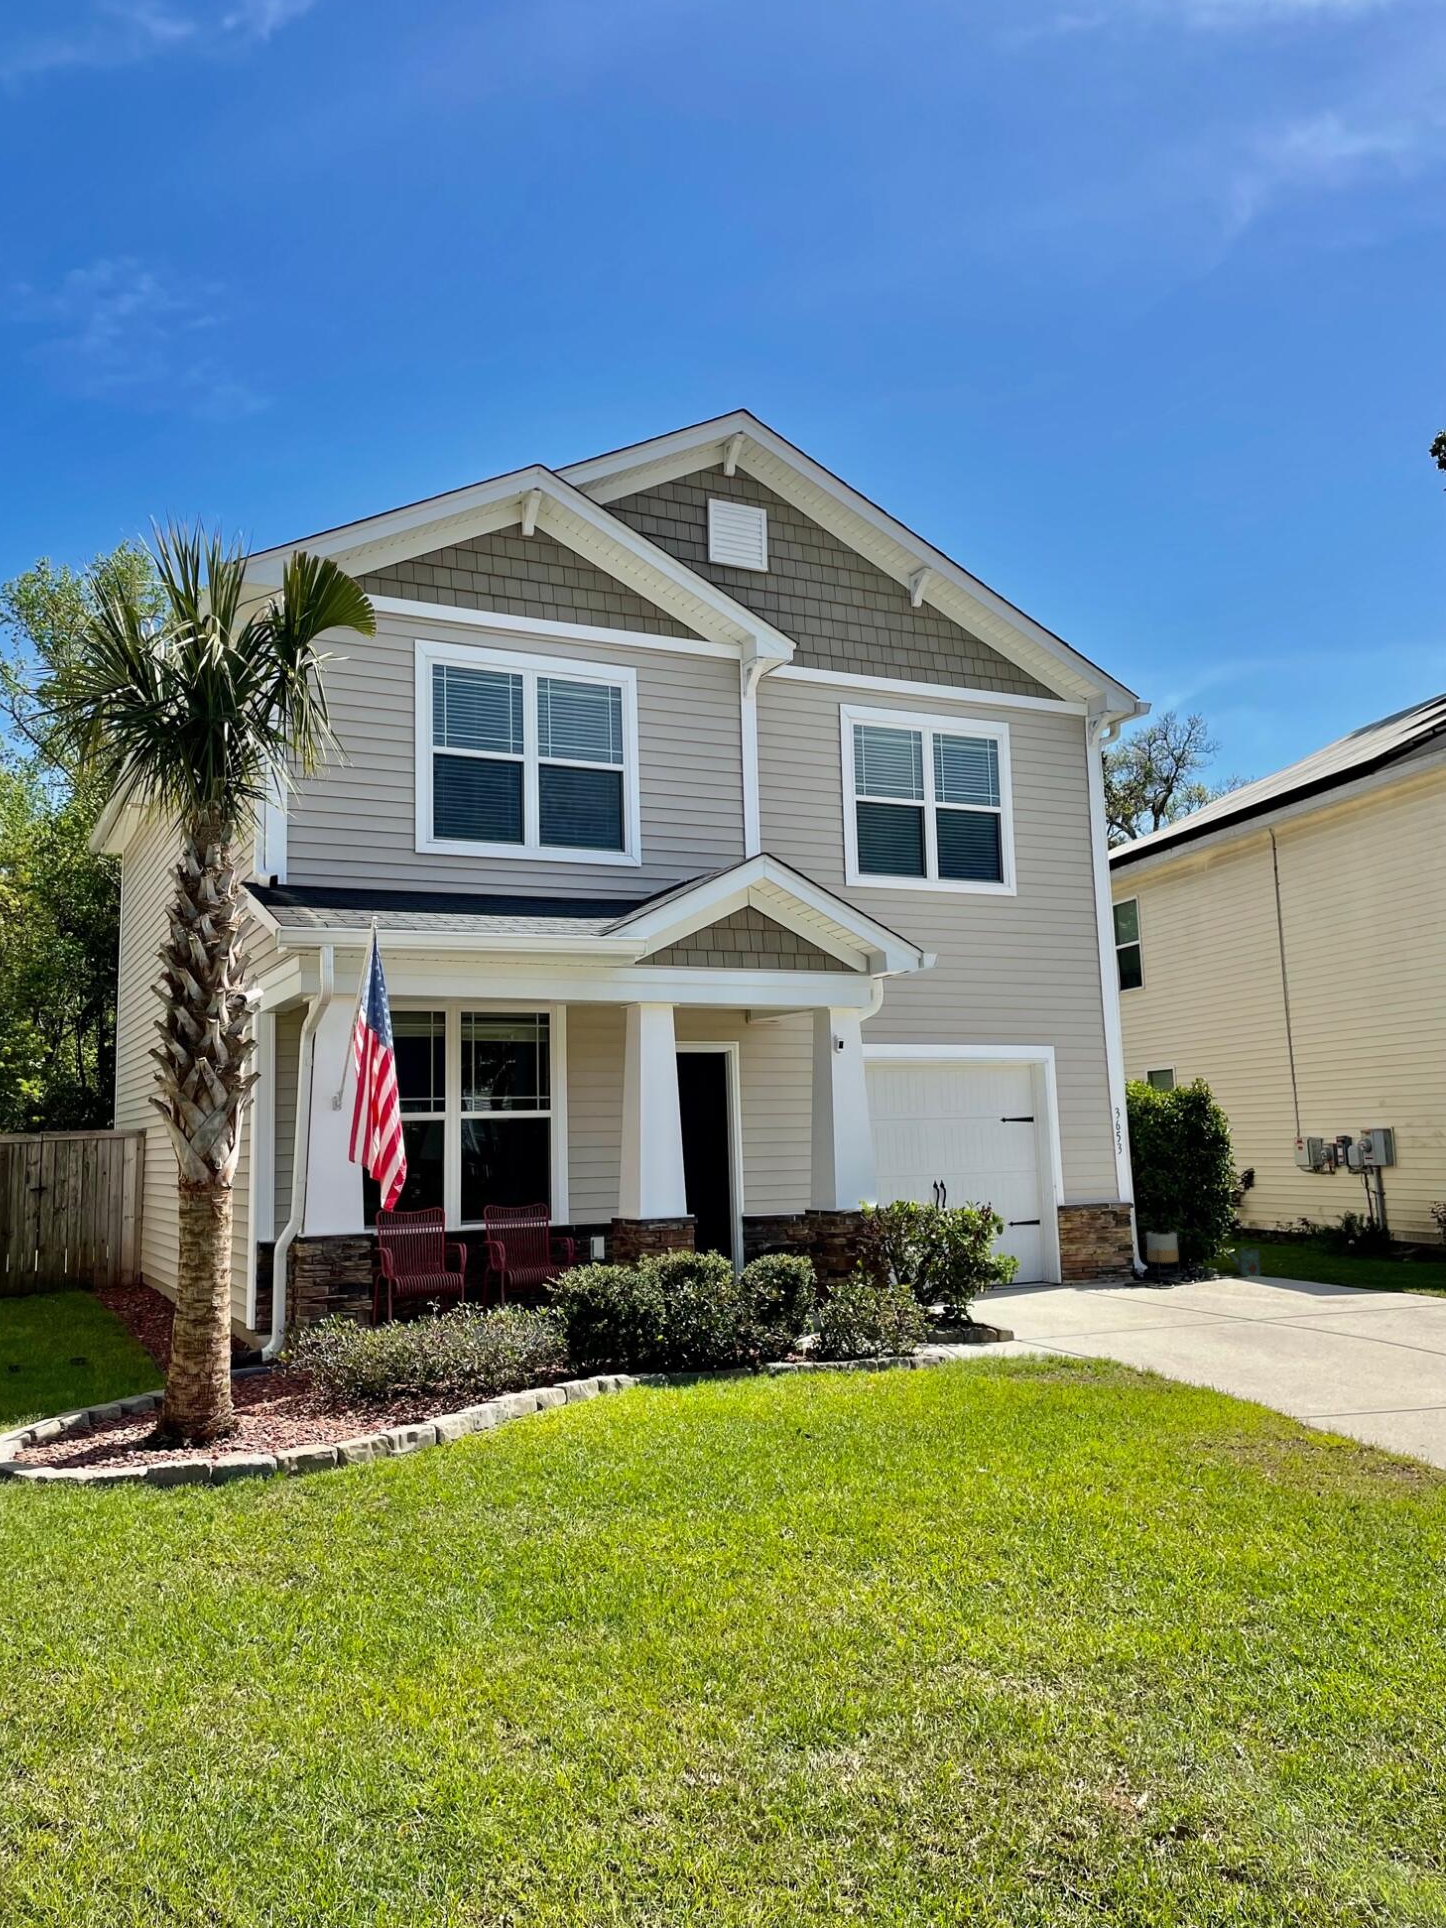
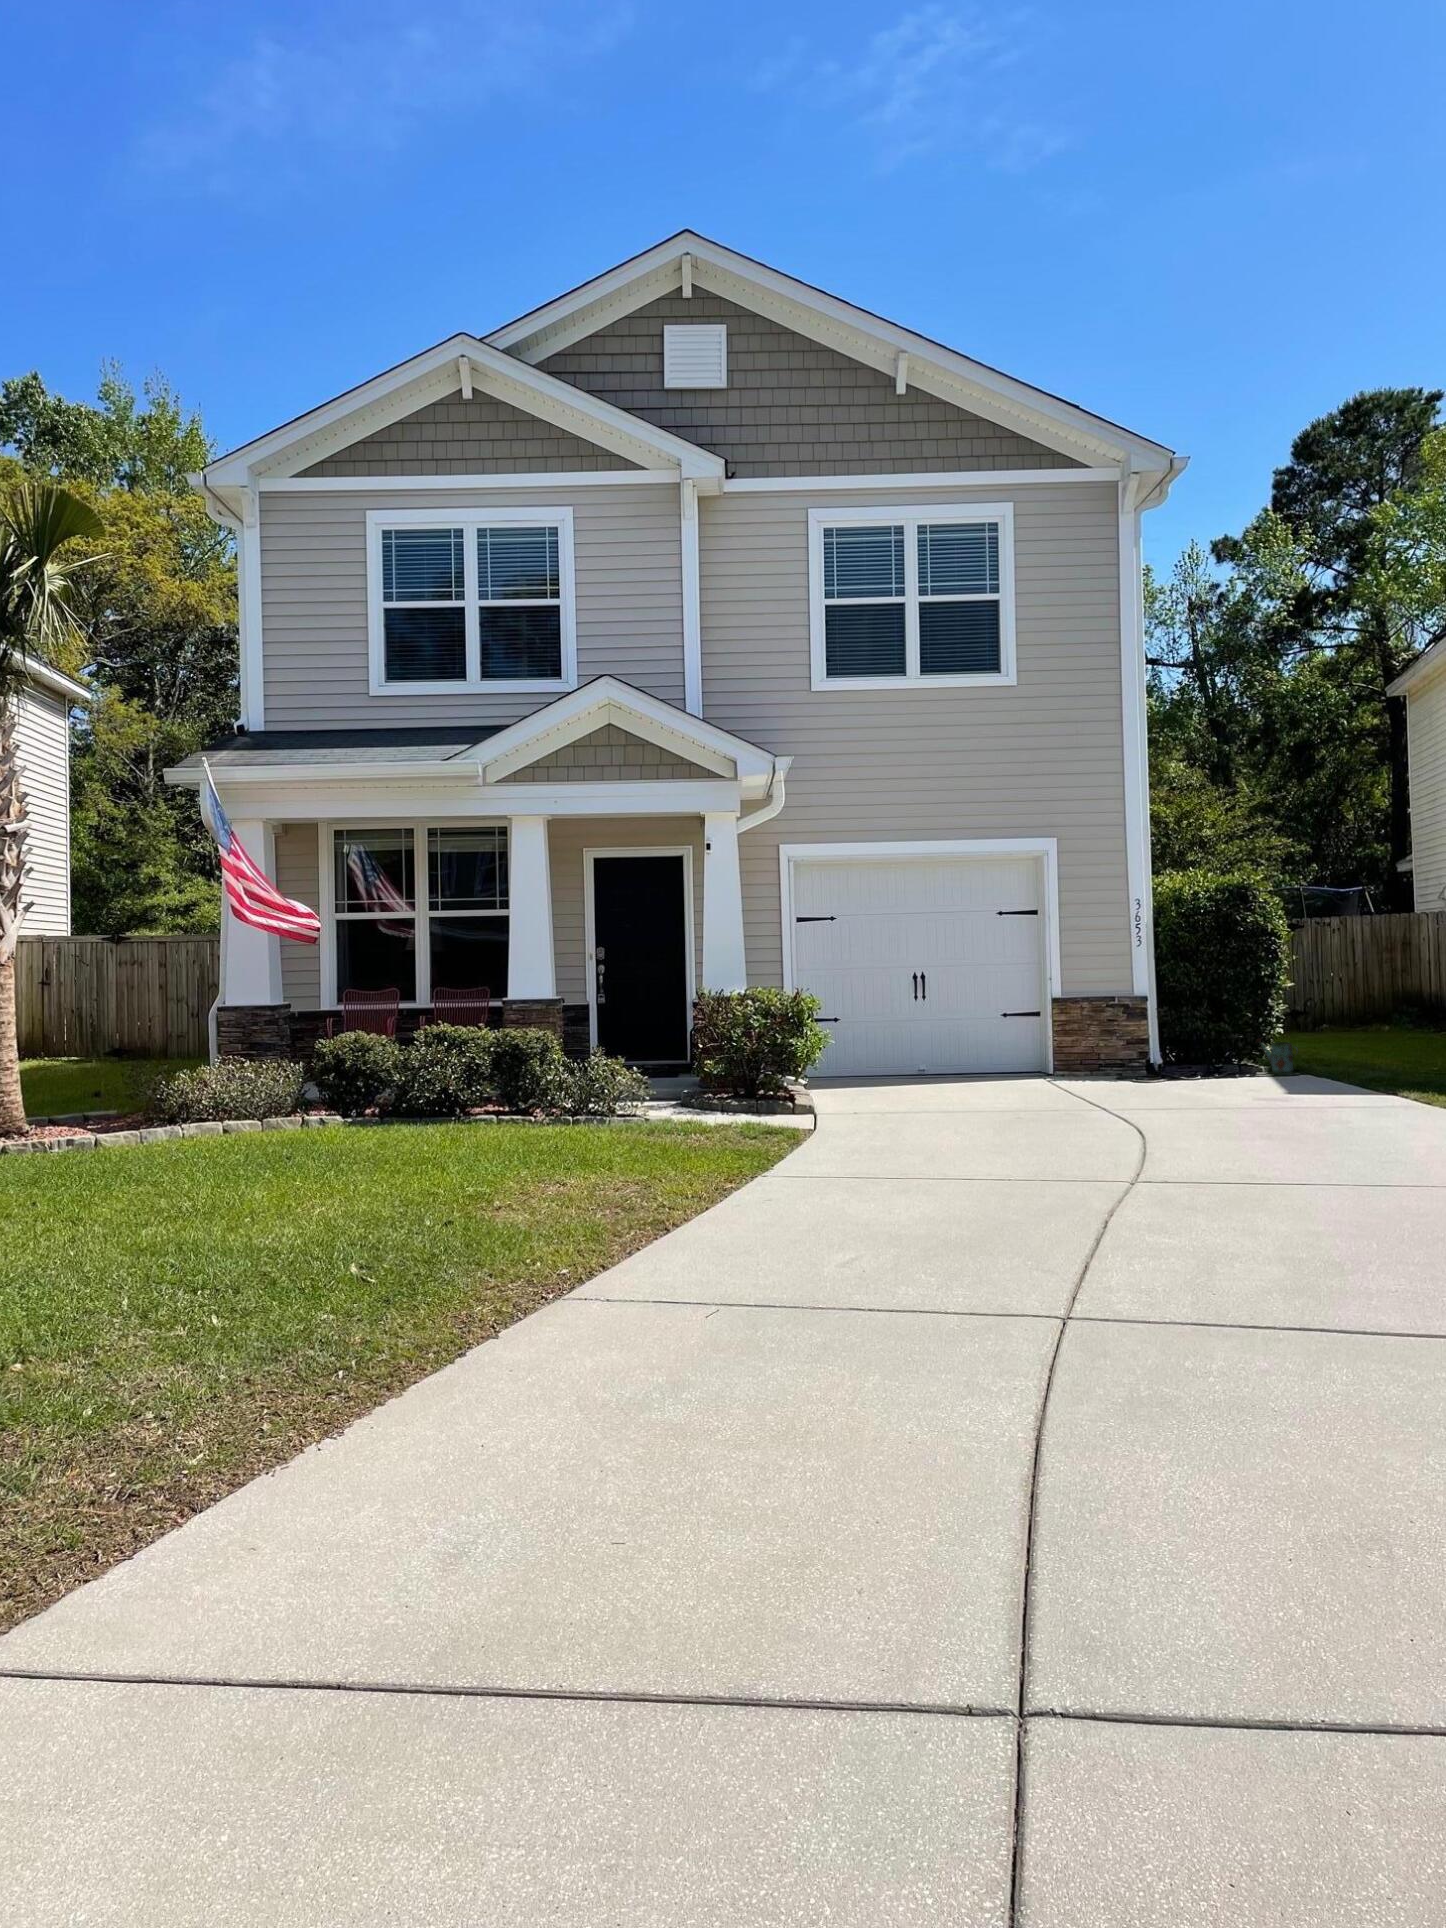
planter: present [1147,1232,1180,1270] -> none [1168,1024,1203,1071]

